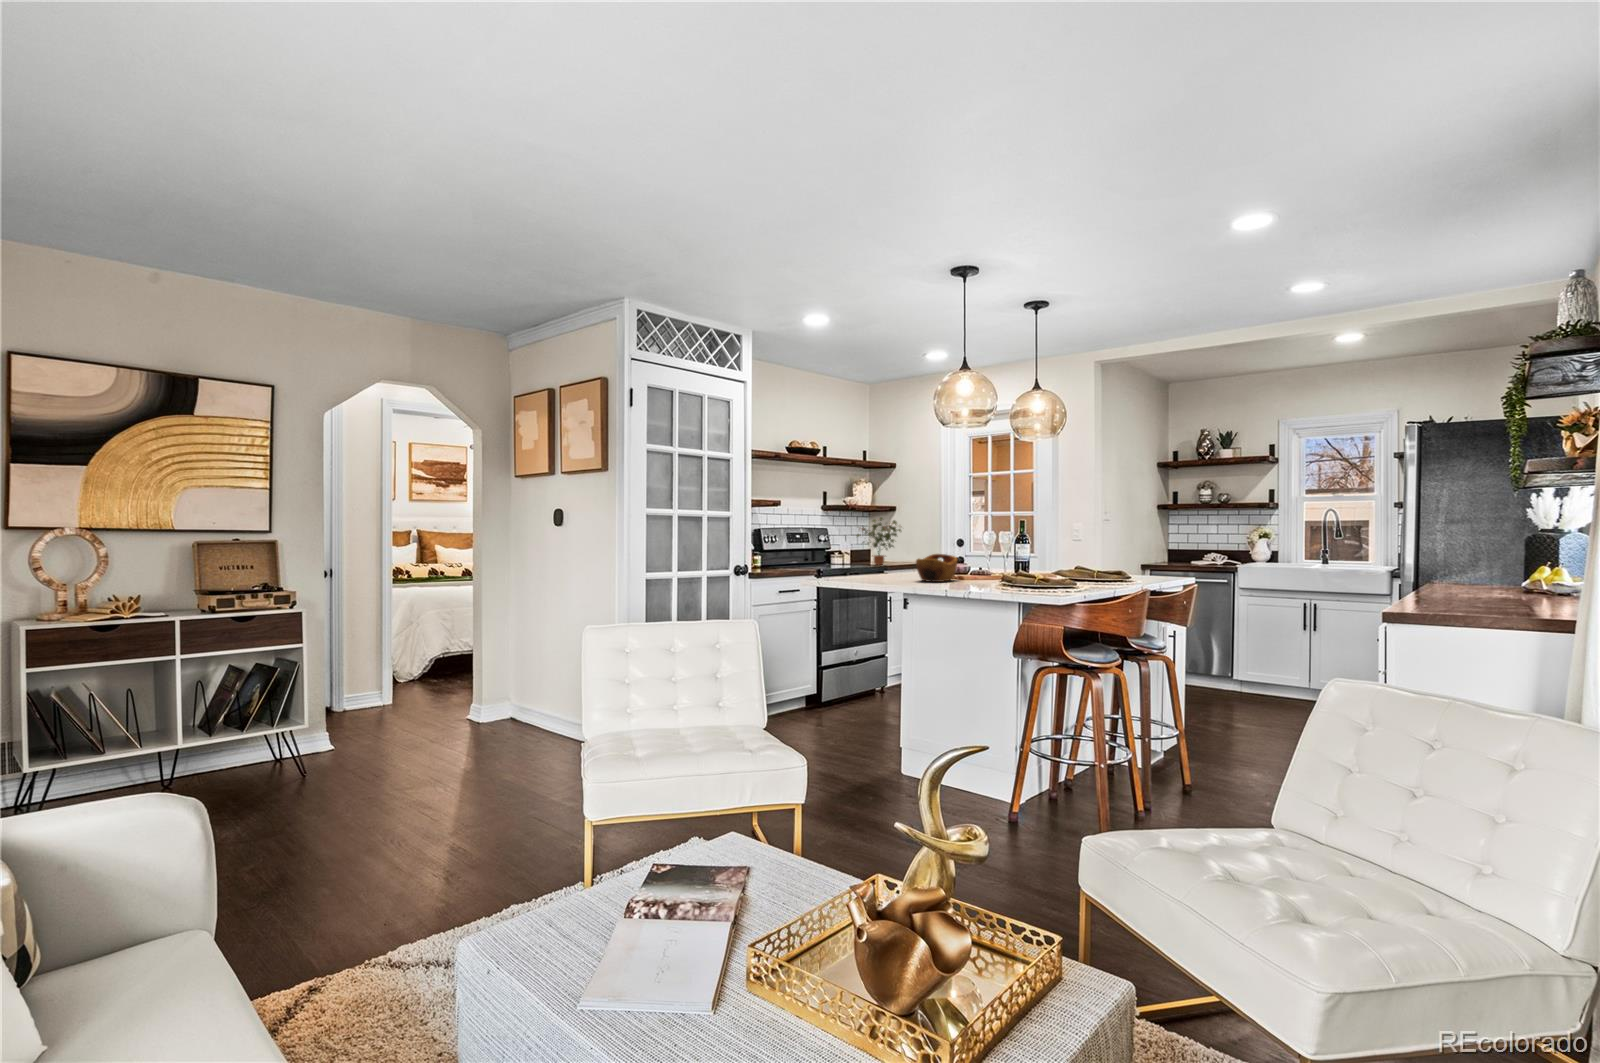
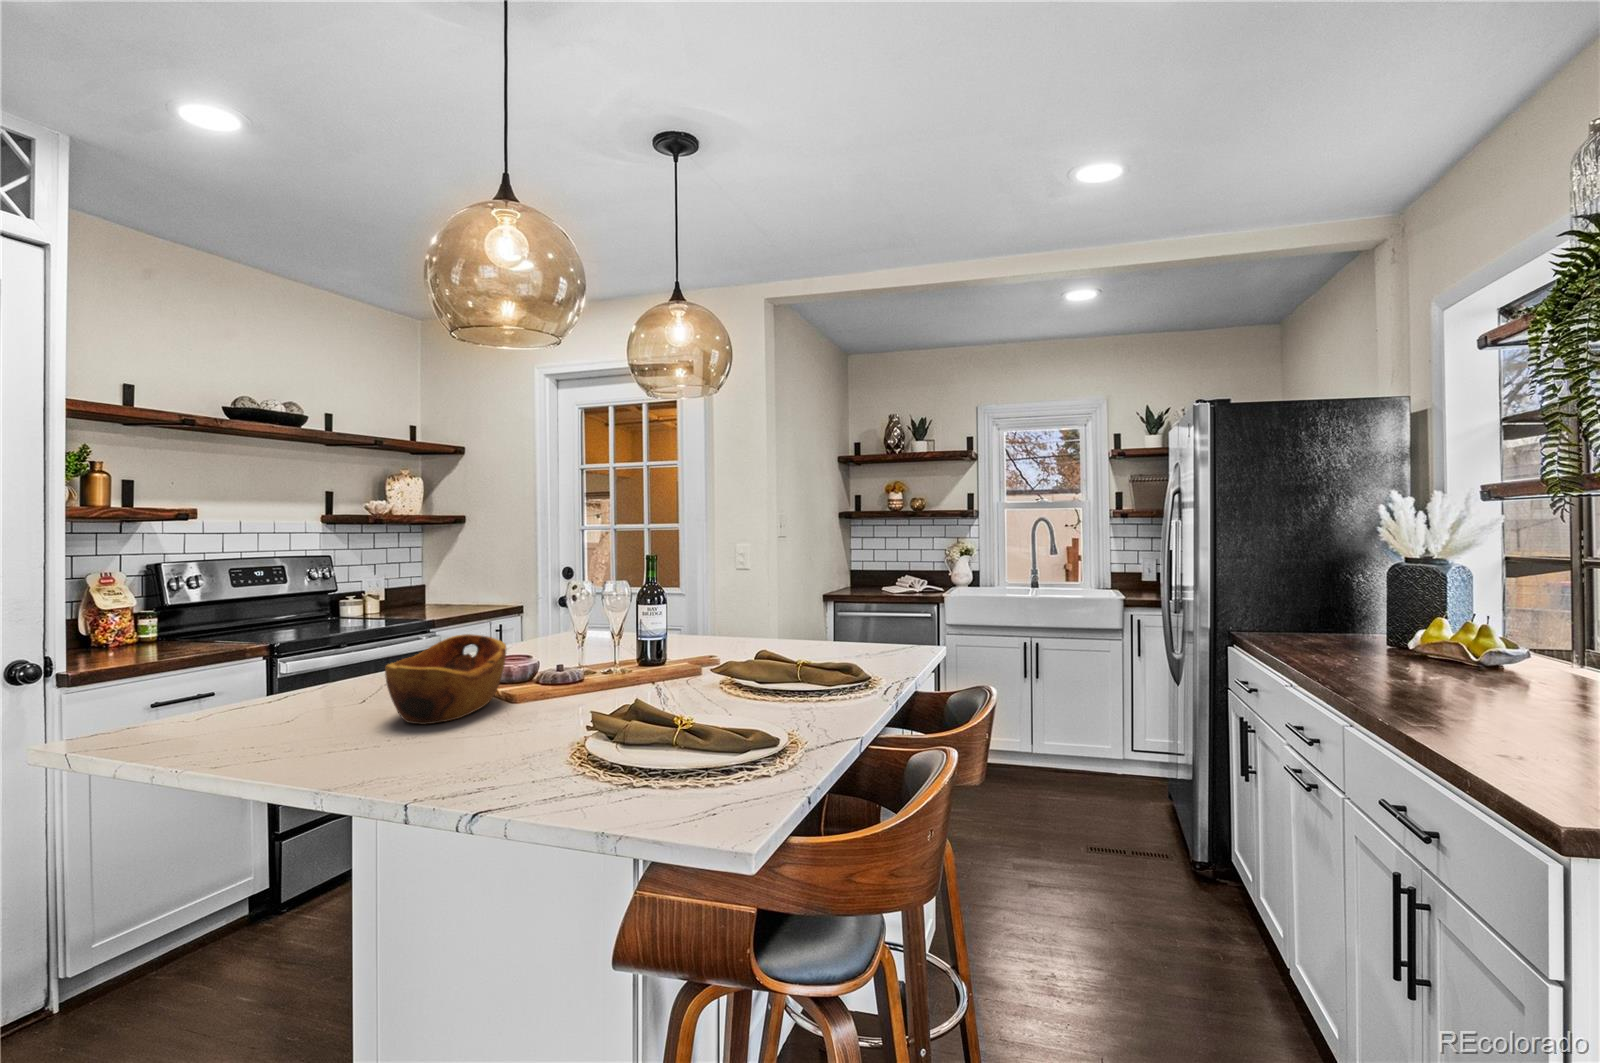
potted plant: present [857,517,901,565] -> none [387,534,472,614]

